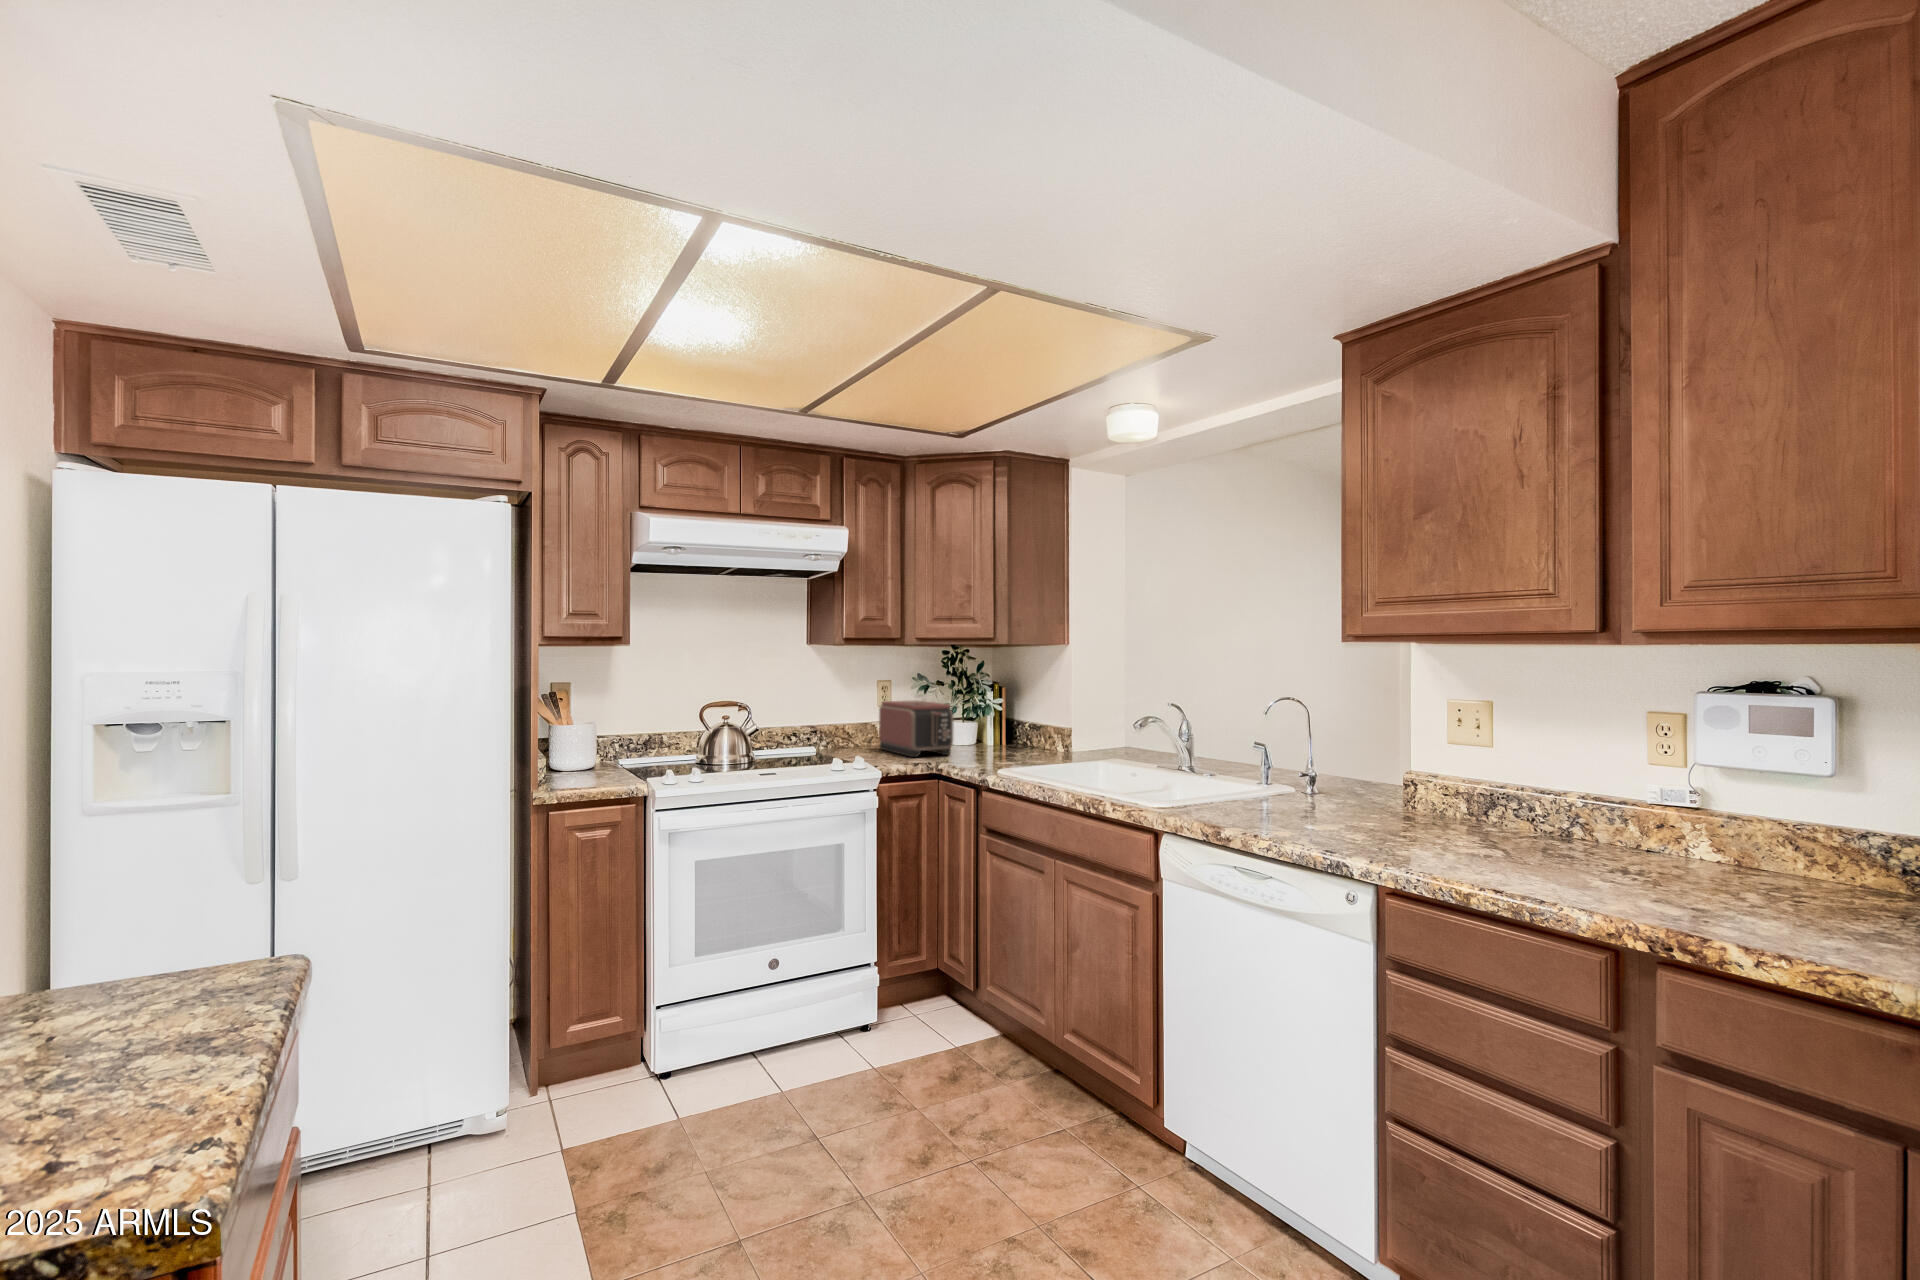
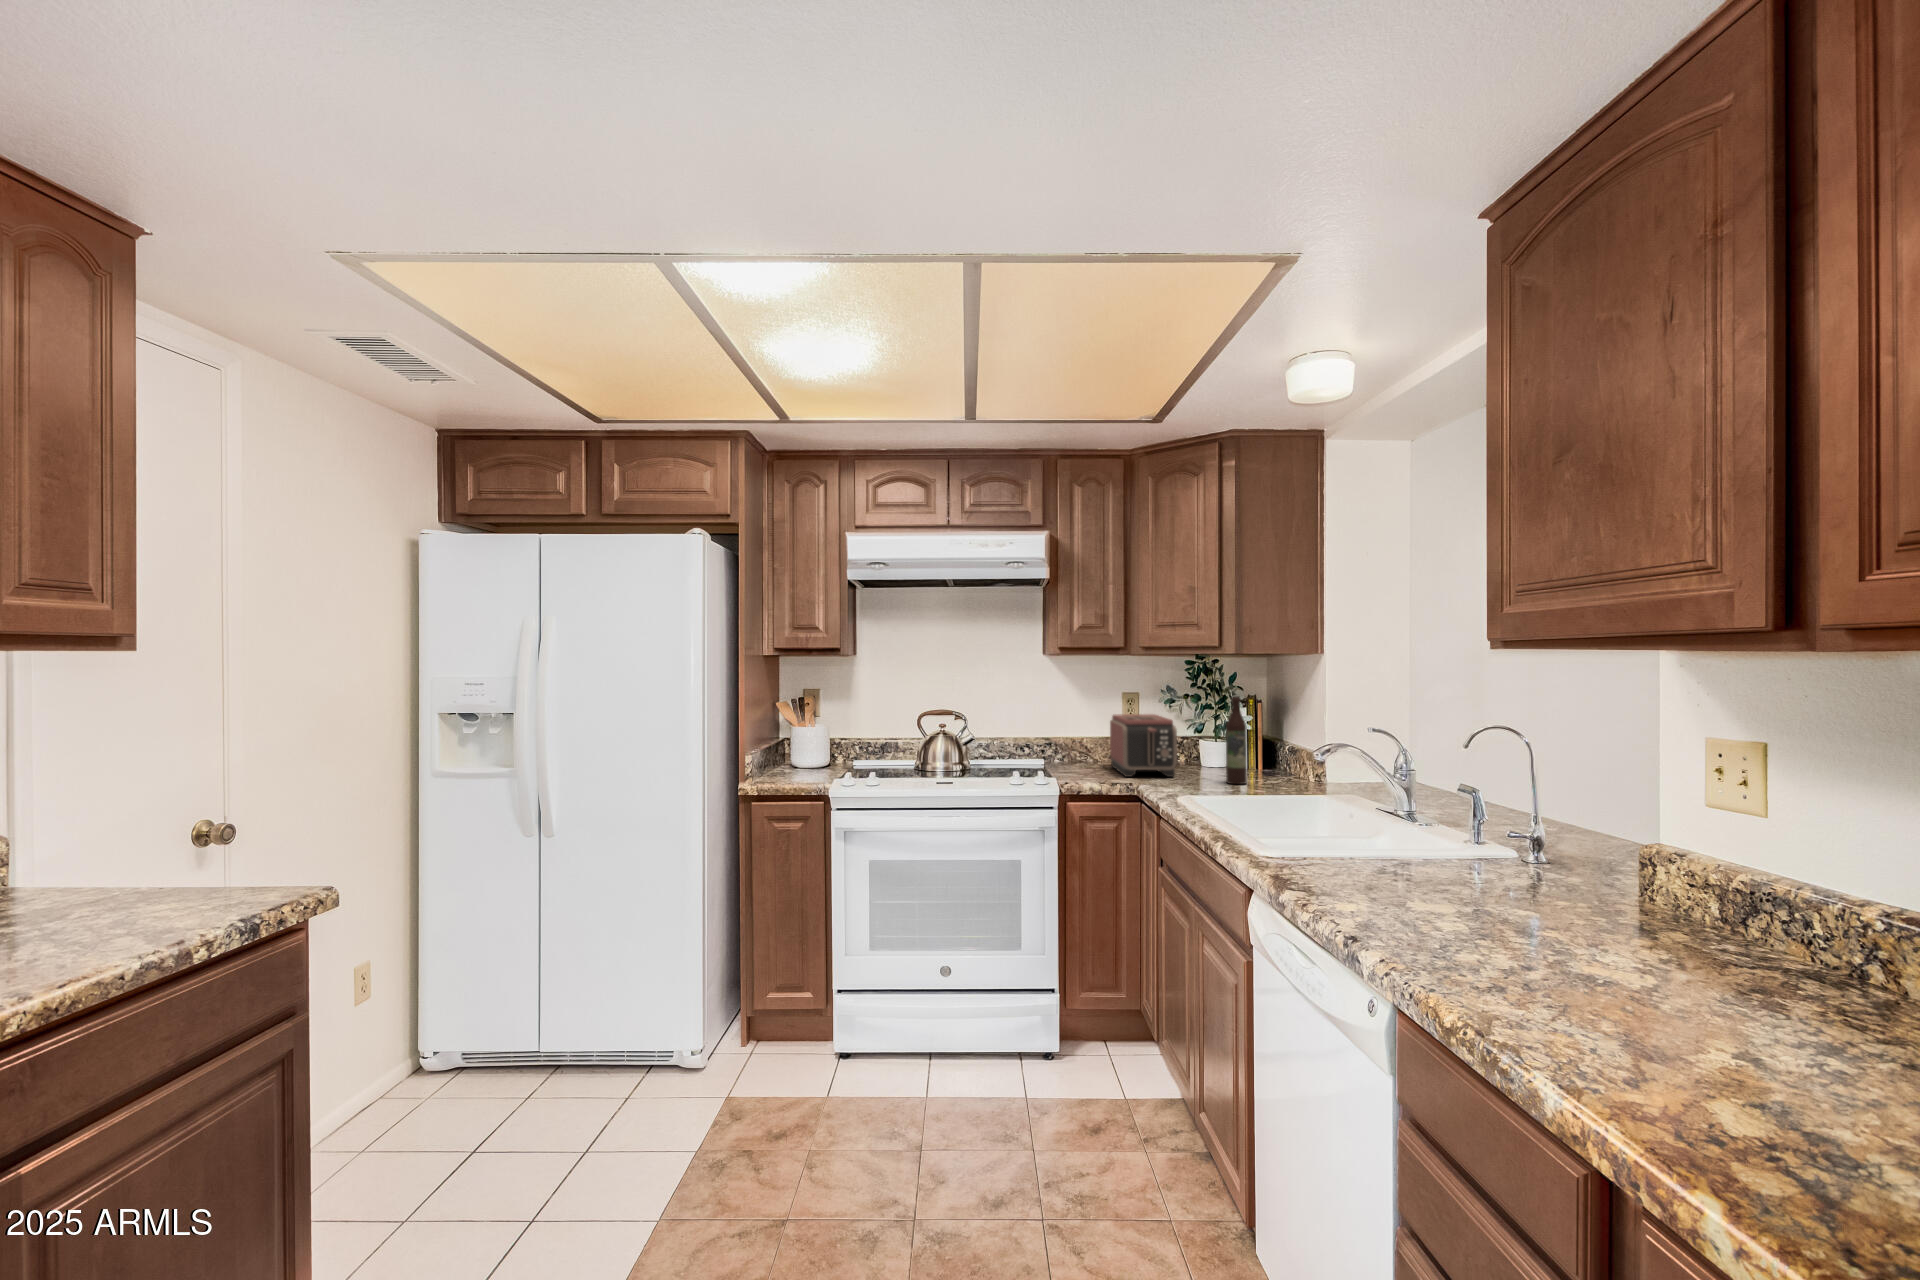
wine bottle: none [996,682,1013,757] -> present [1226,696,1247,784]

